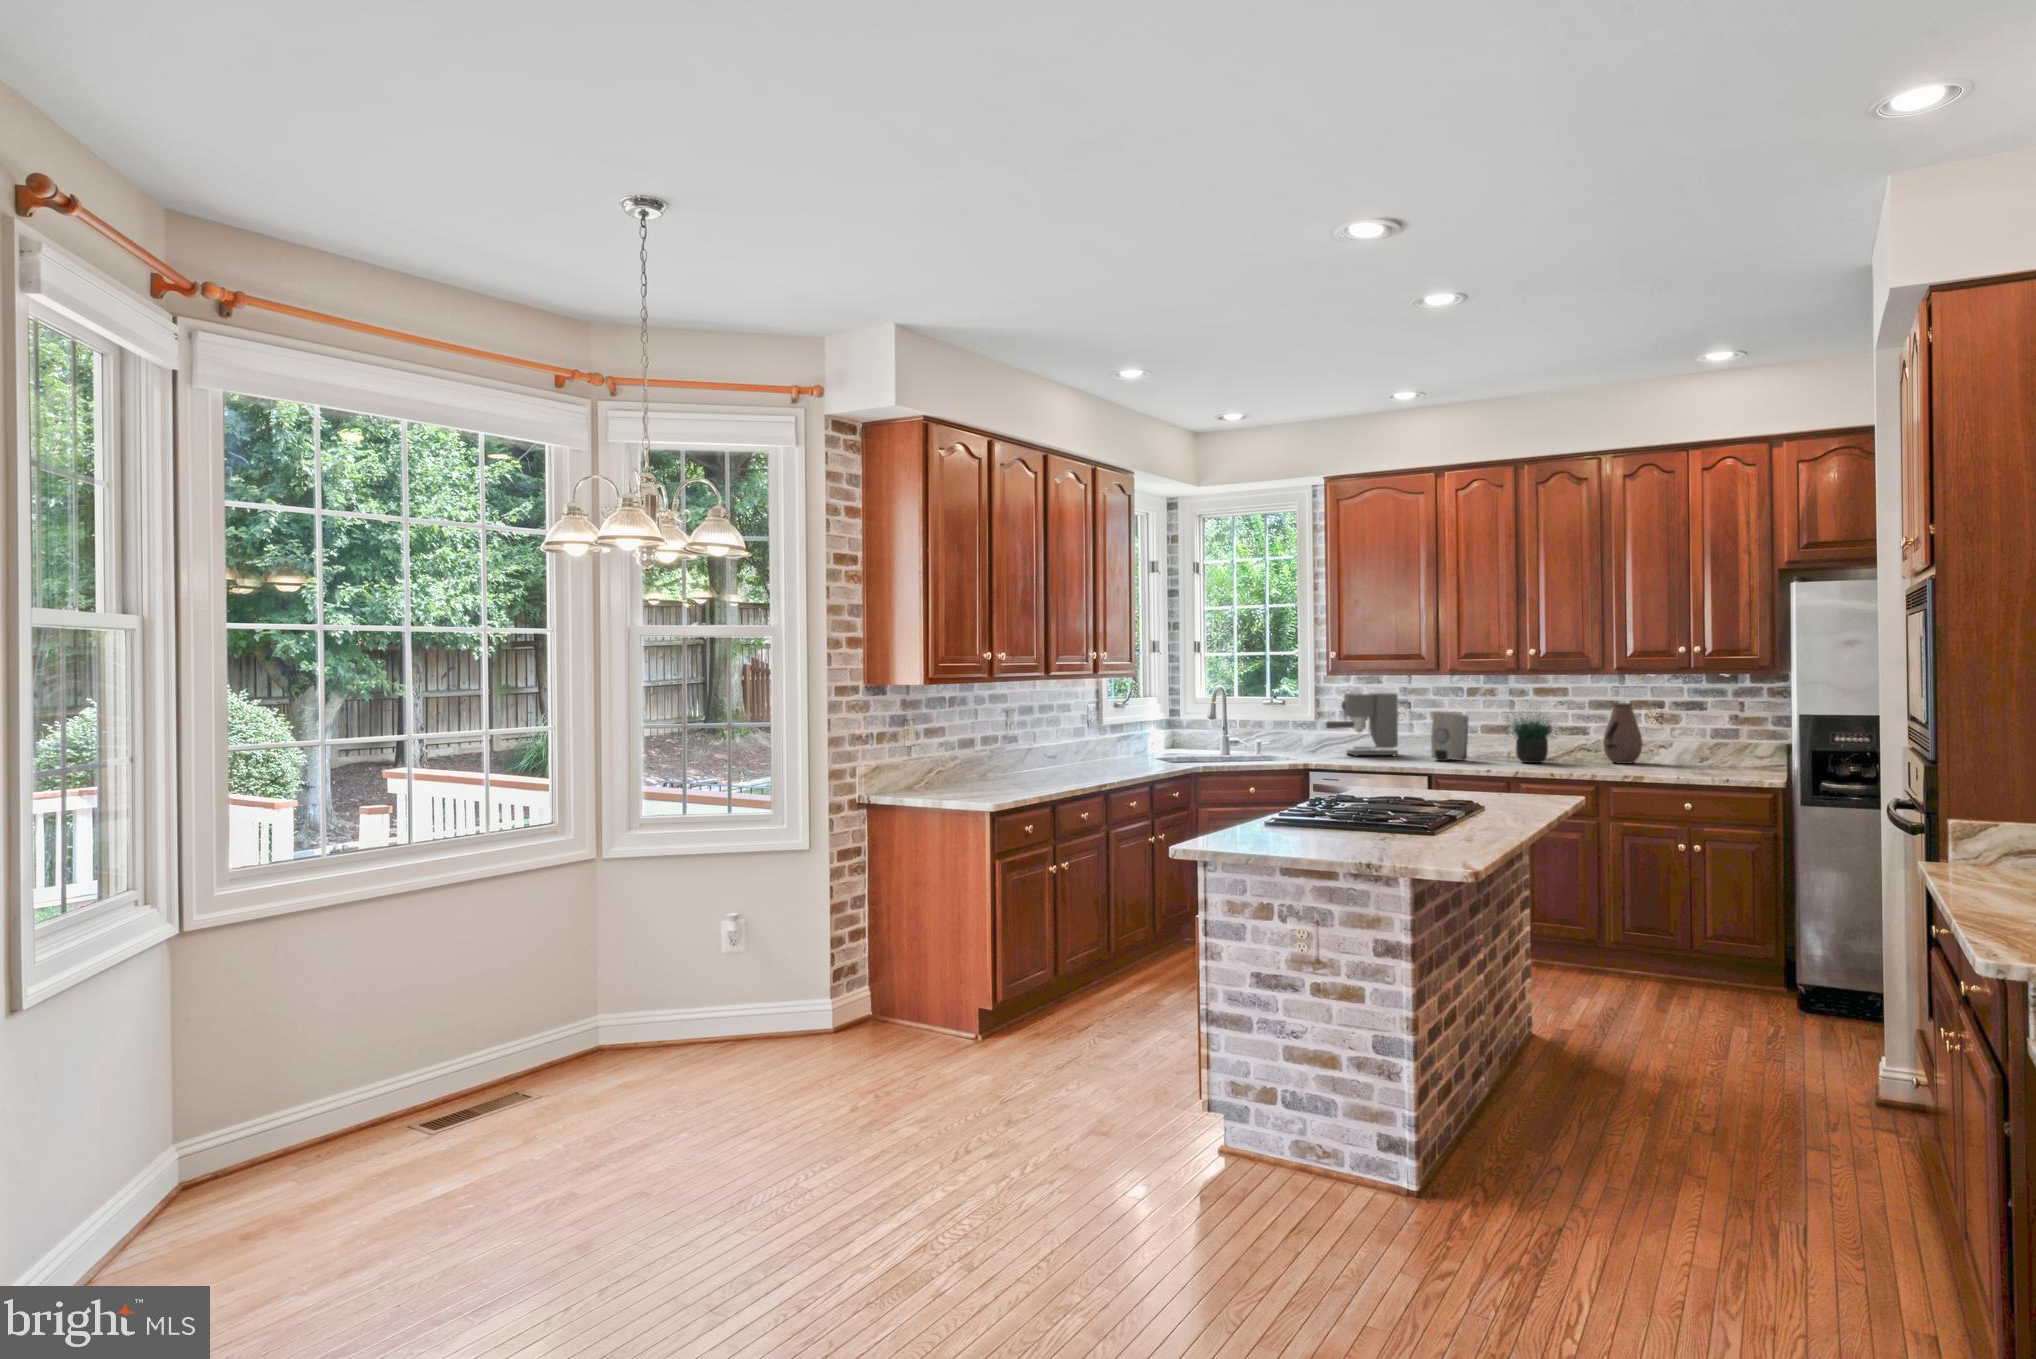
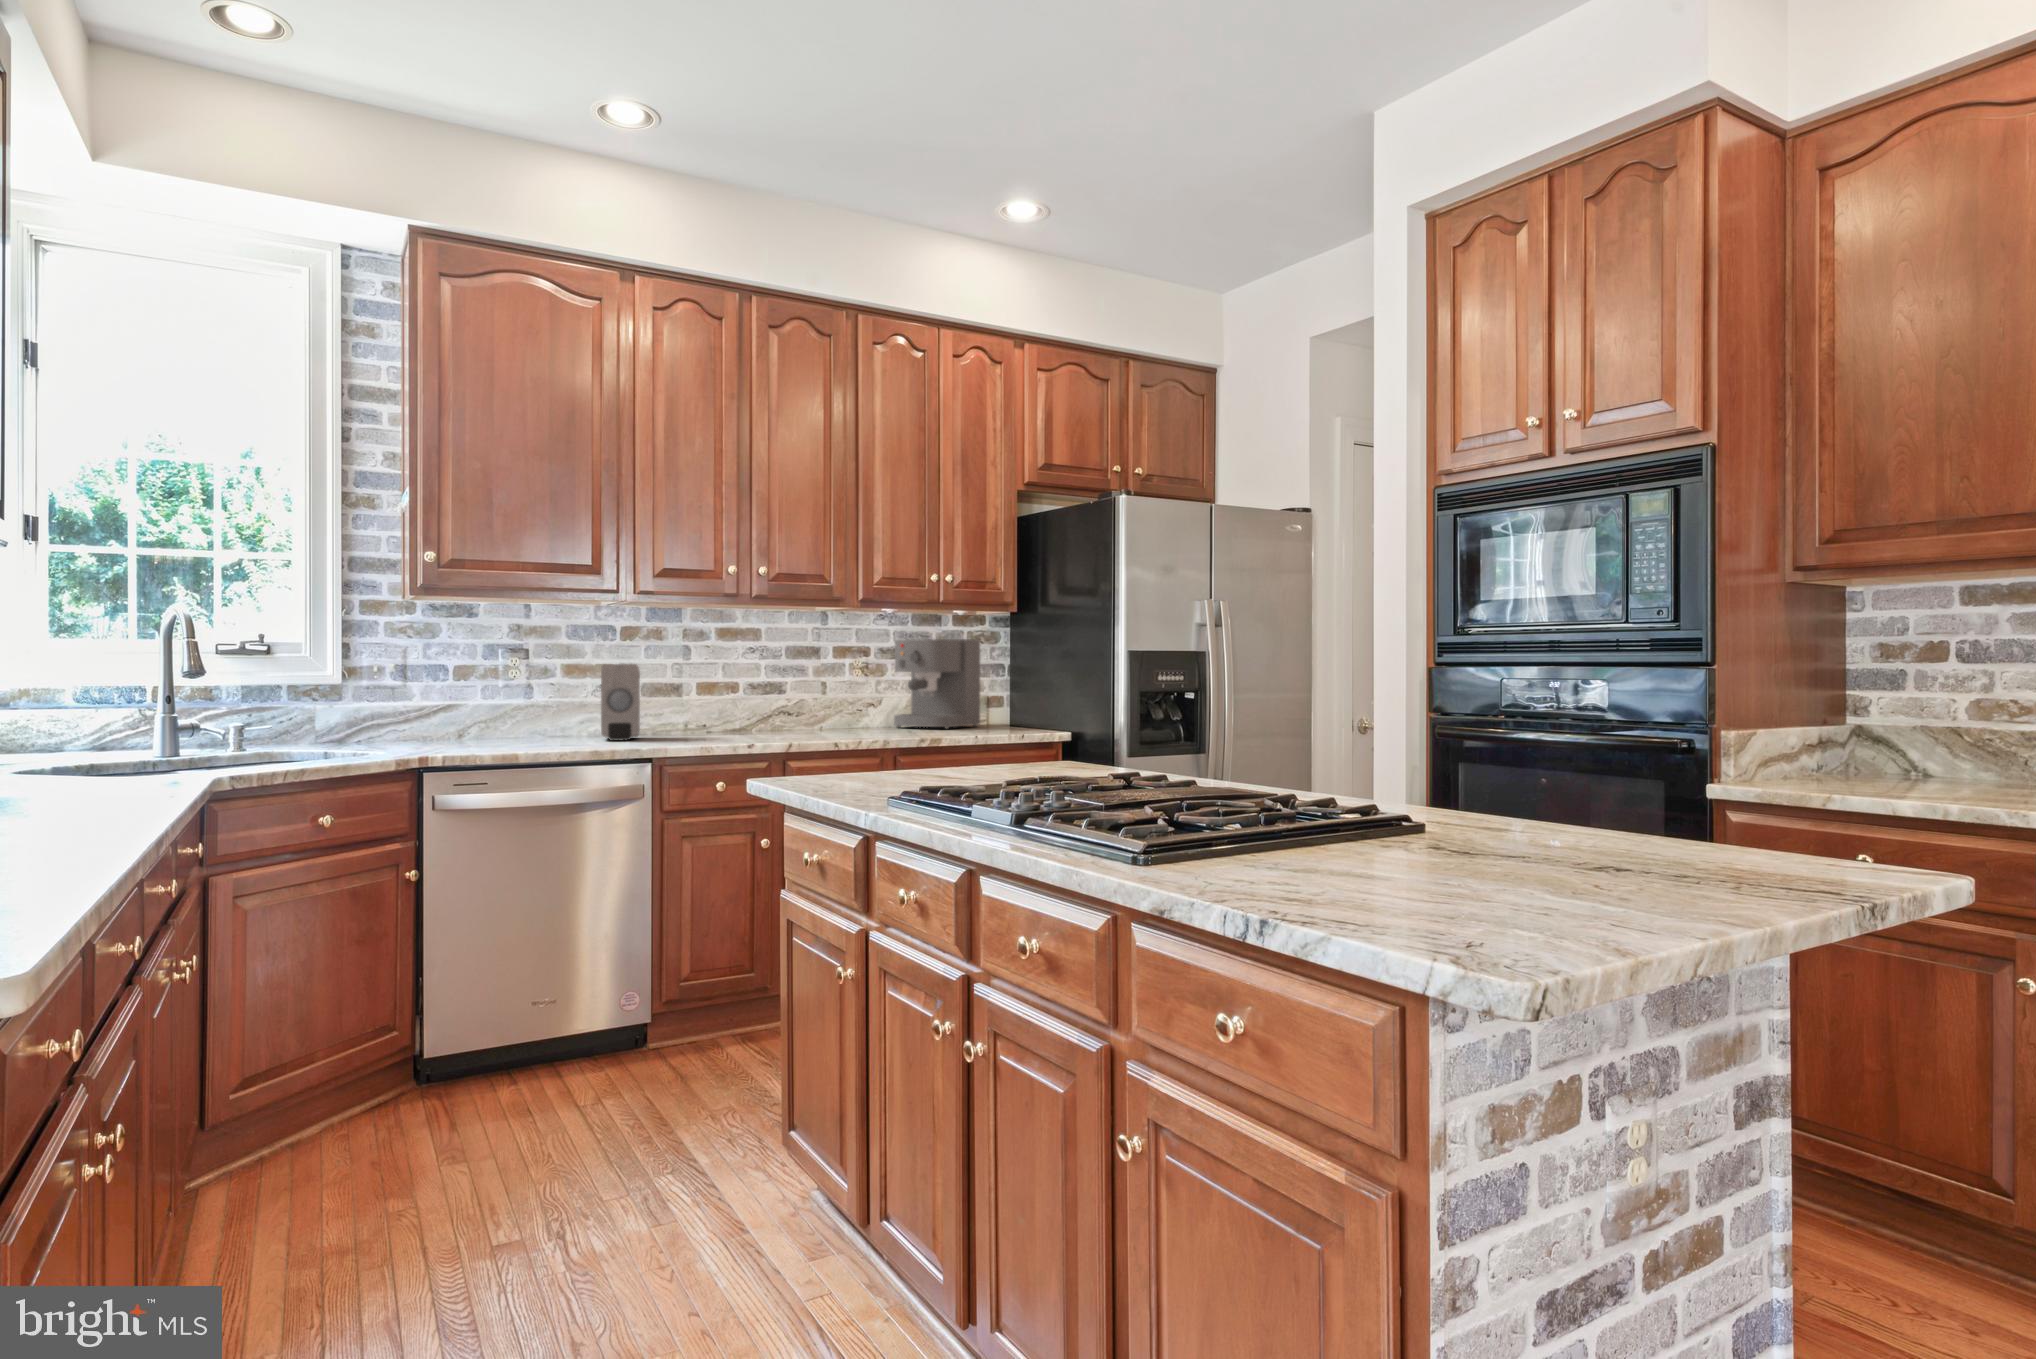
coffee maker: present [1326,692,1398,756] -> present [894,639,980,729]
vase: present [1603,703,1643,764] -> none [801,650,848,729]
potted plant: present [1508,713,1557,763] -> none [681,636,784,735]

